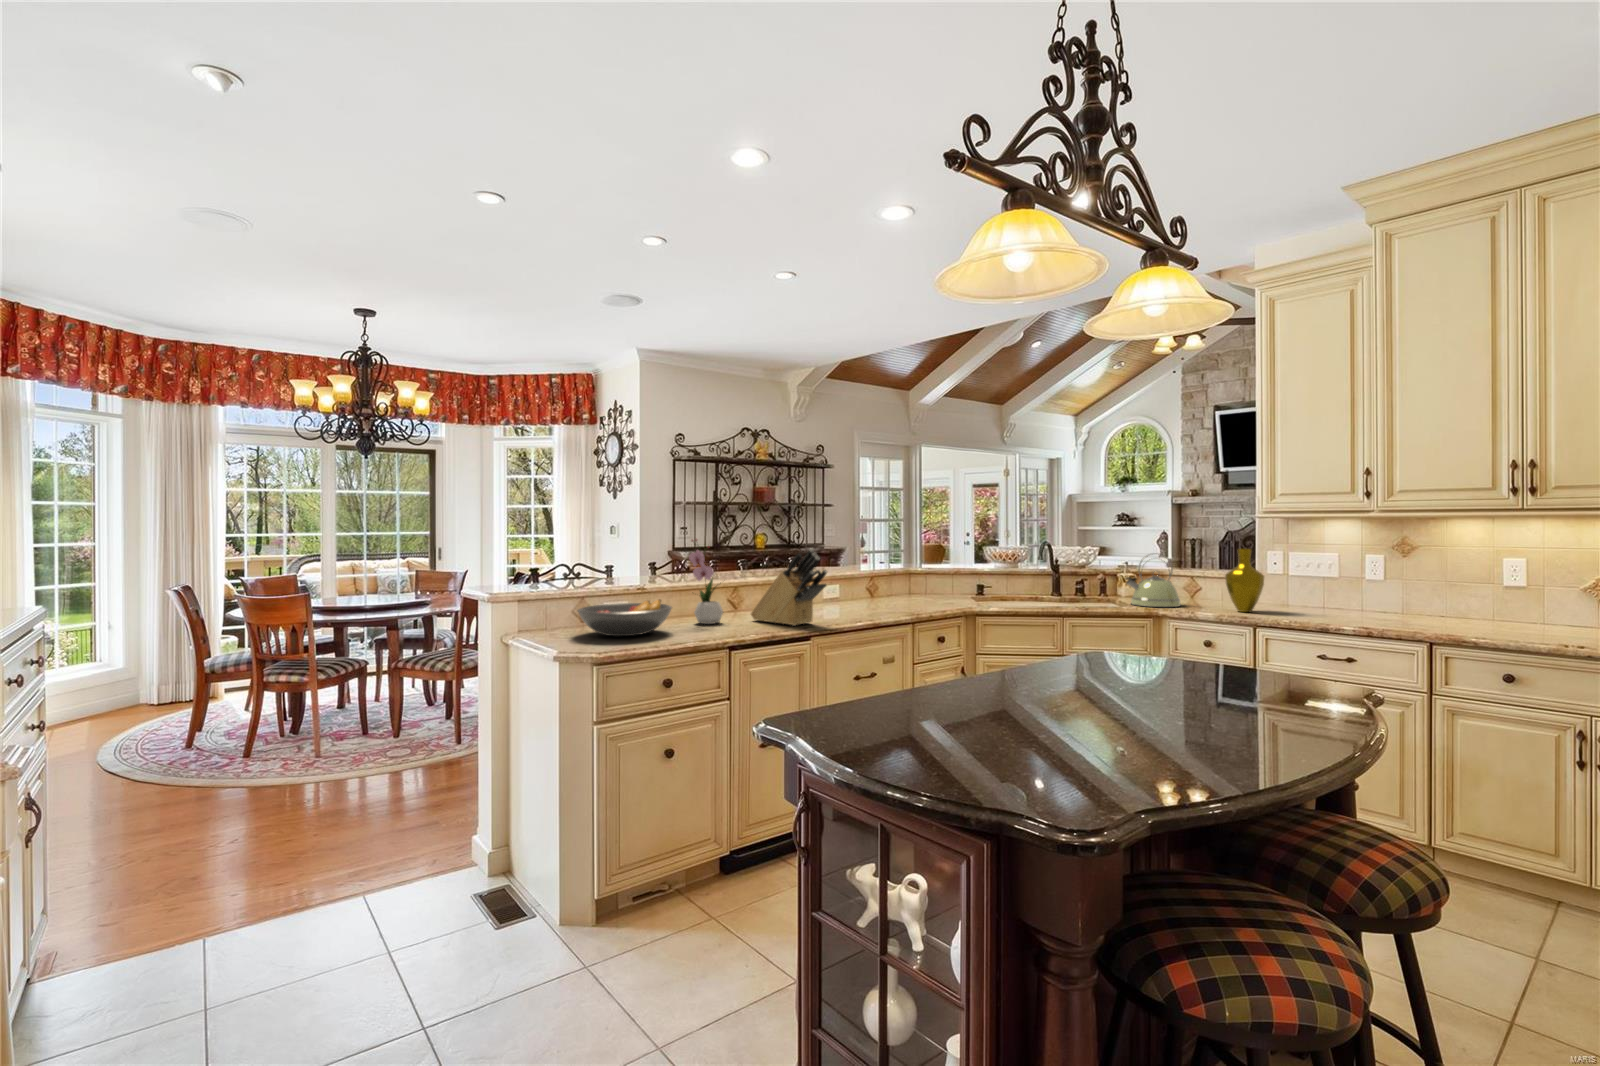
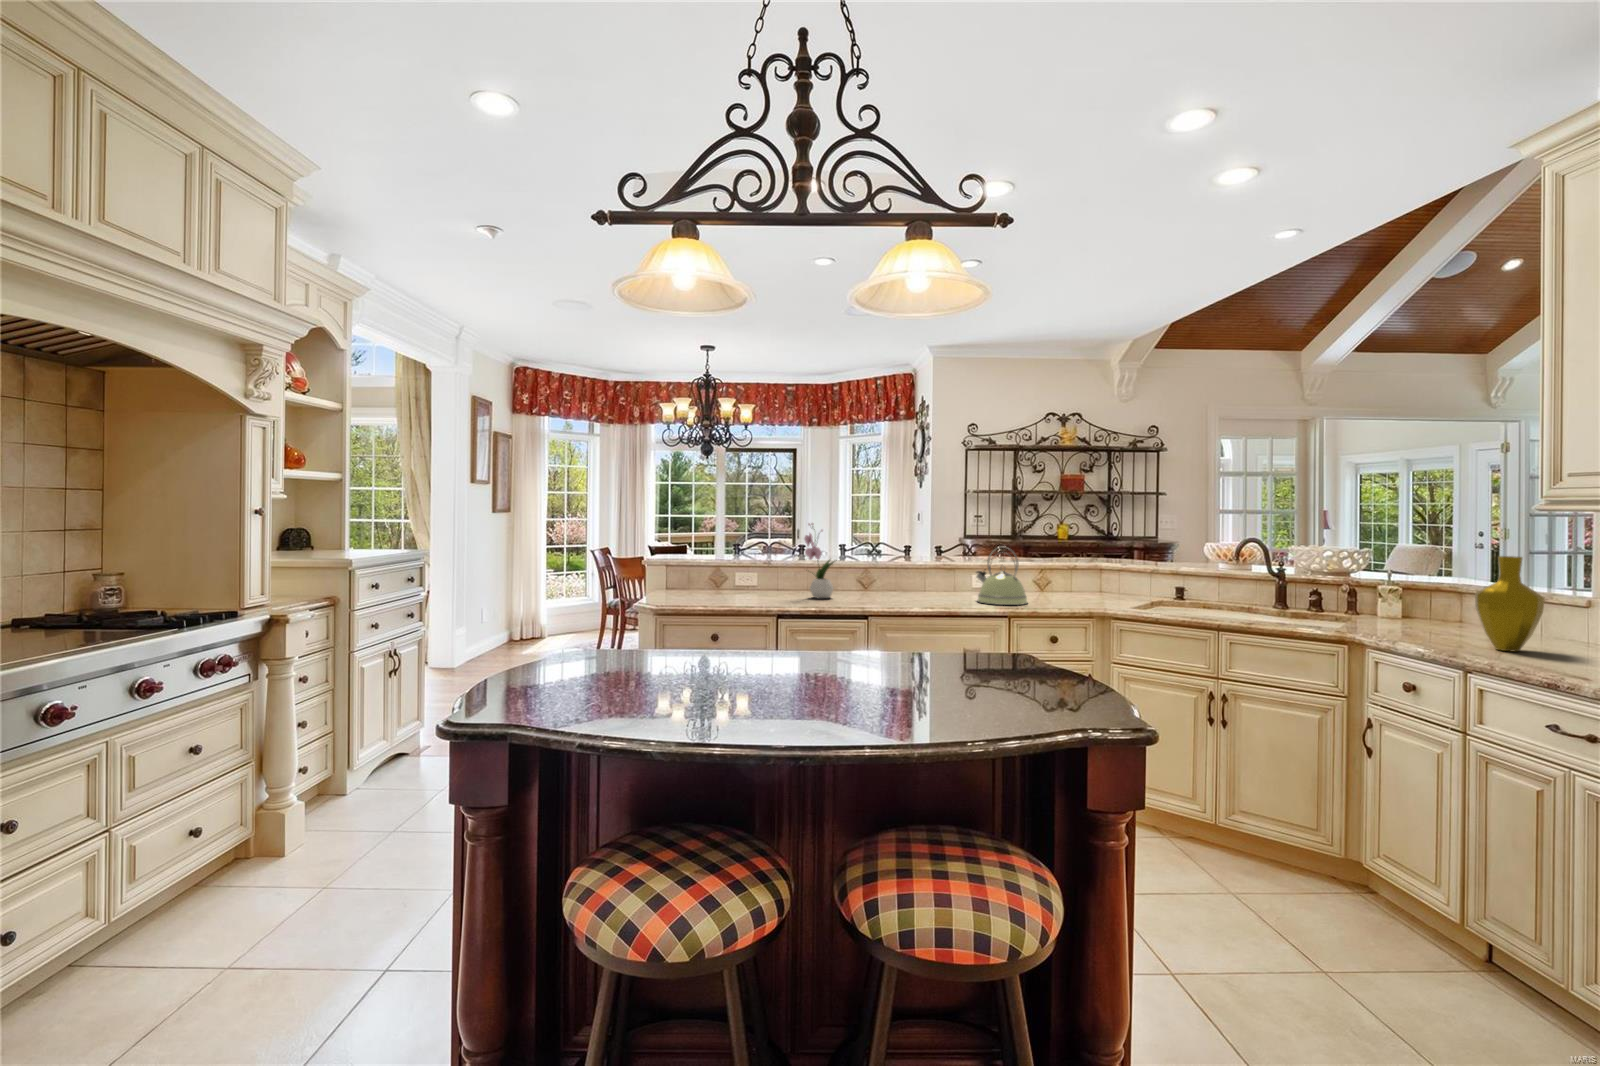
knife block: present [751,549,827,626] -> none [859,534,903,606]
kettle: present [1126,554,1181,607] -> present [976,547,1027,605]
fruit bowl: present [578,599,672,636] -> none [700,572,776,600]

